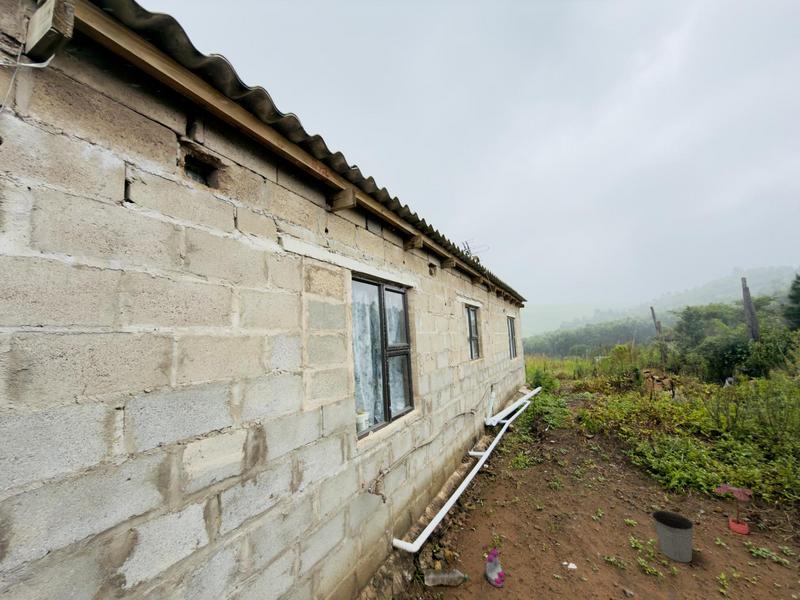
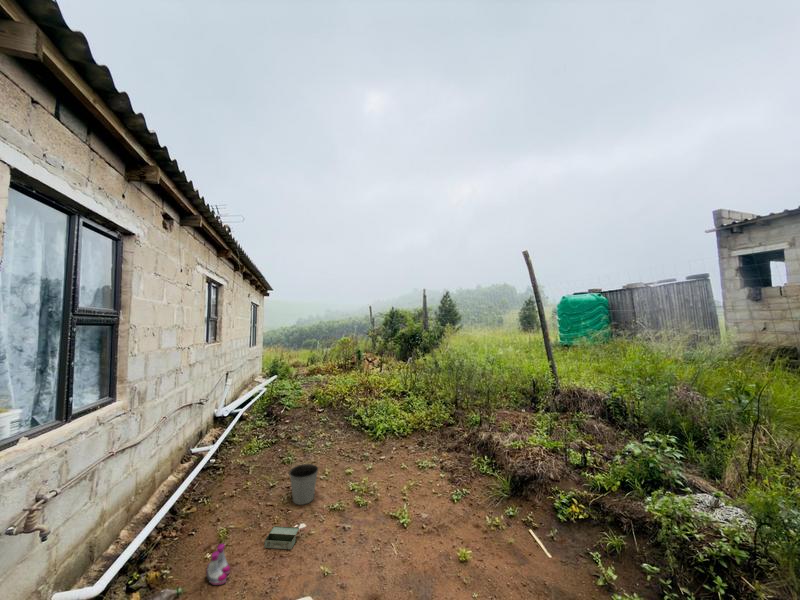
potted plant: present [715,484,753,534] -> none [402,426,422,458]
bucket: present [652,510,694,562] -> present [289,464,318,505]
toolbox: none [534,552,570,585] -> present [264,526,299,549]

